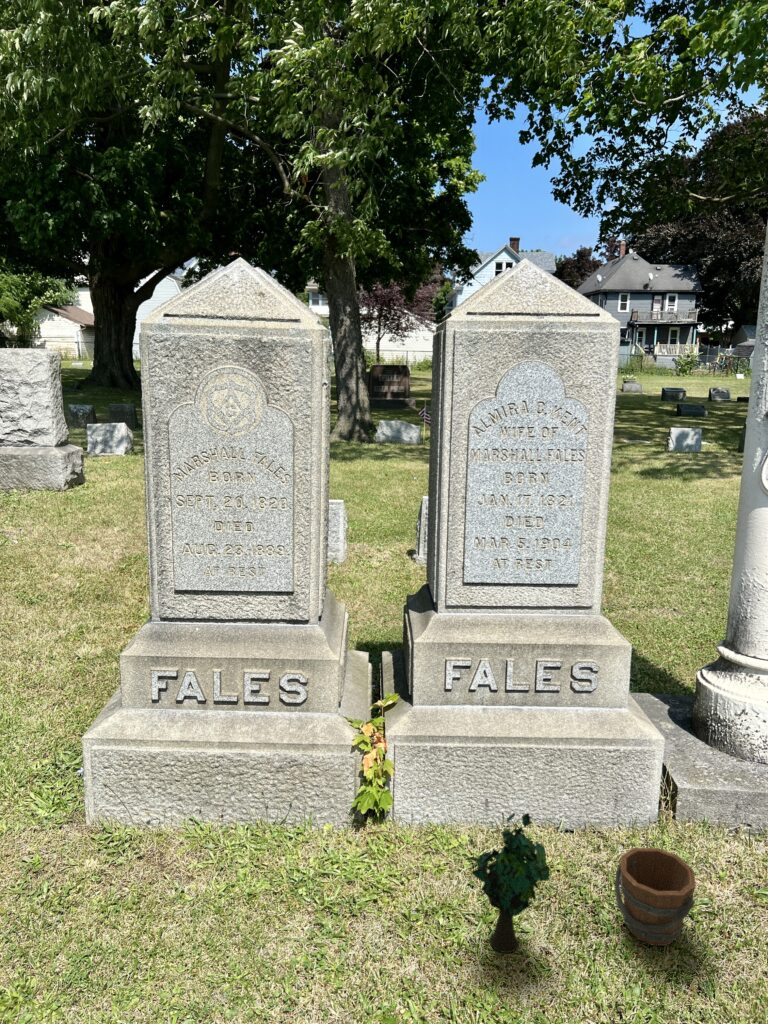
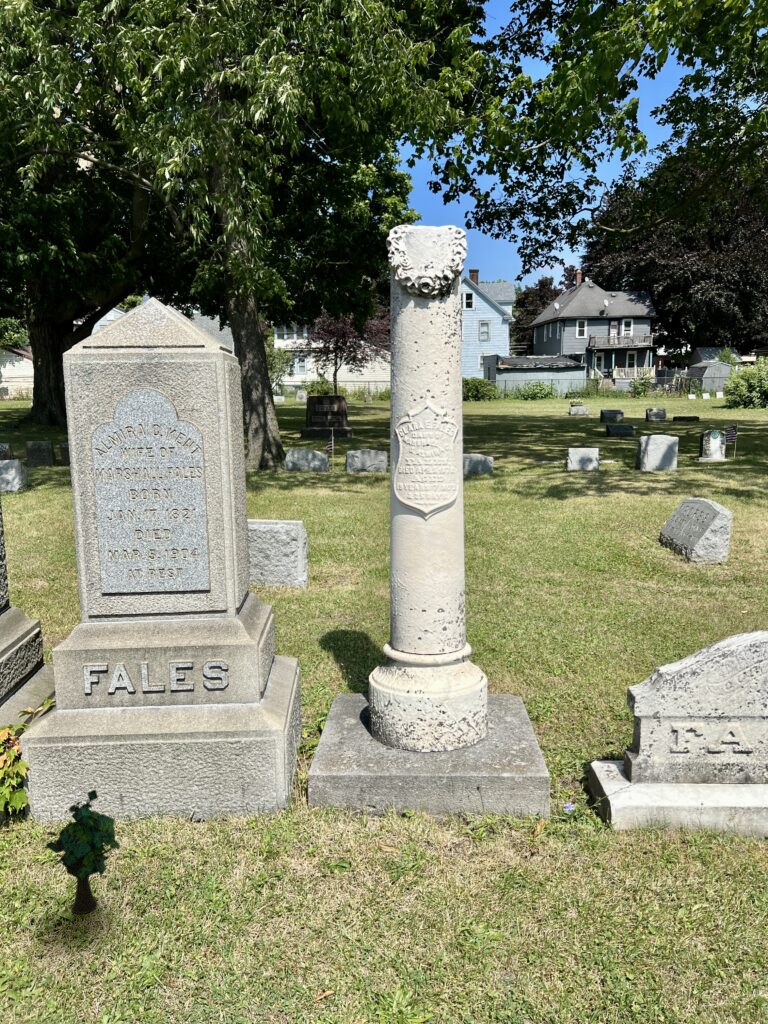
bucket: present [615,848,696,946] -> none [189,817,253,898]

